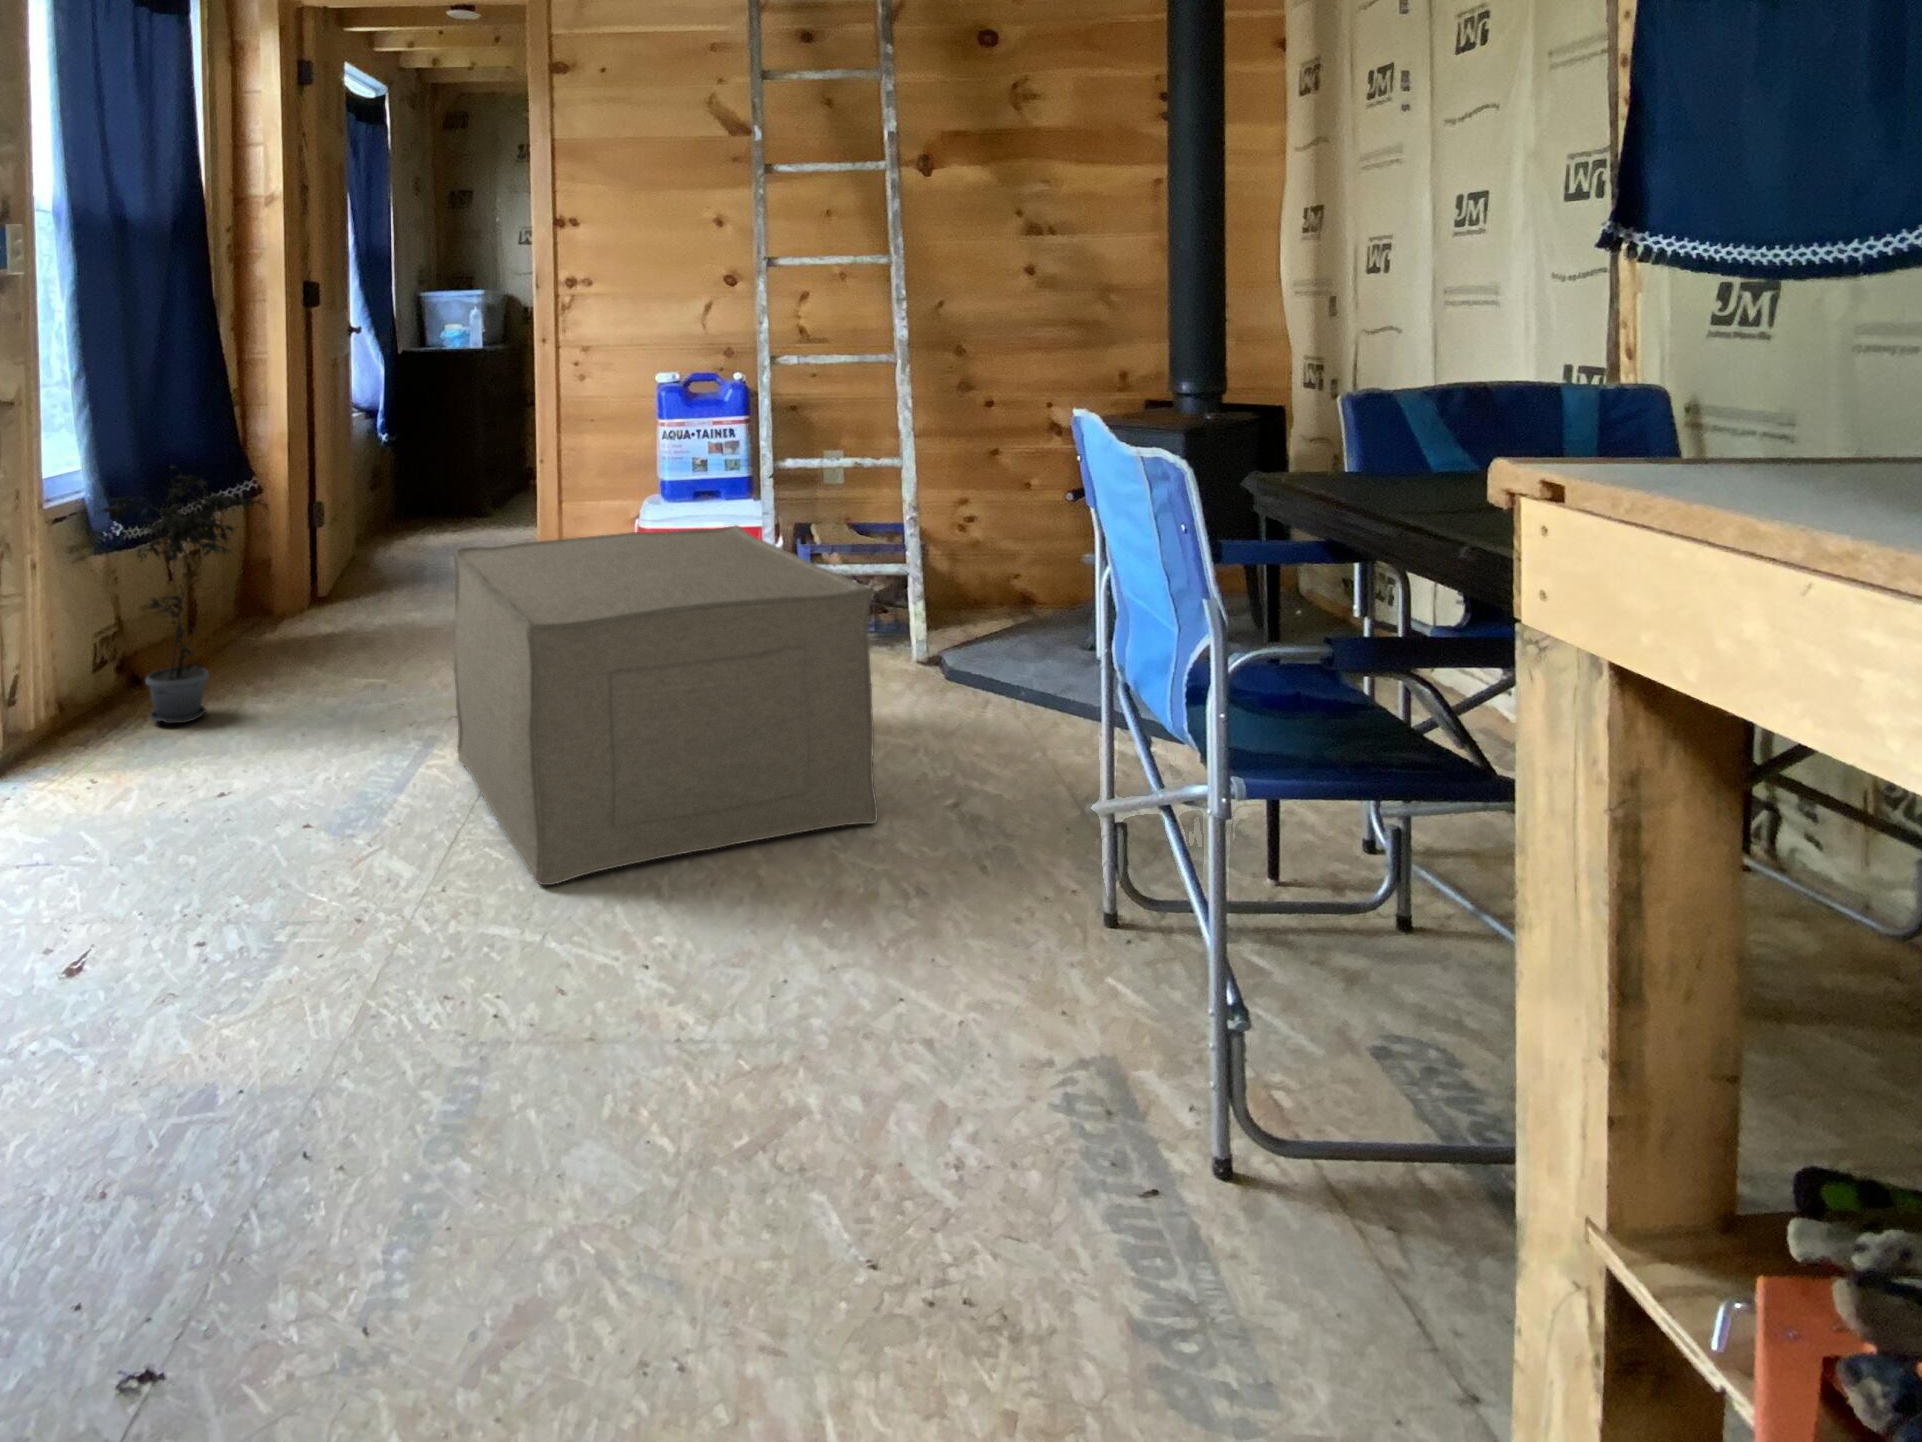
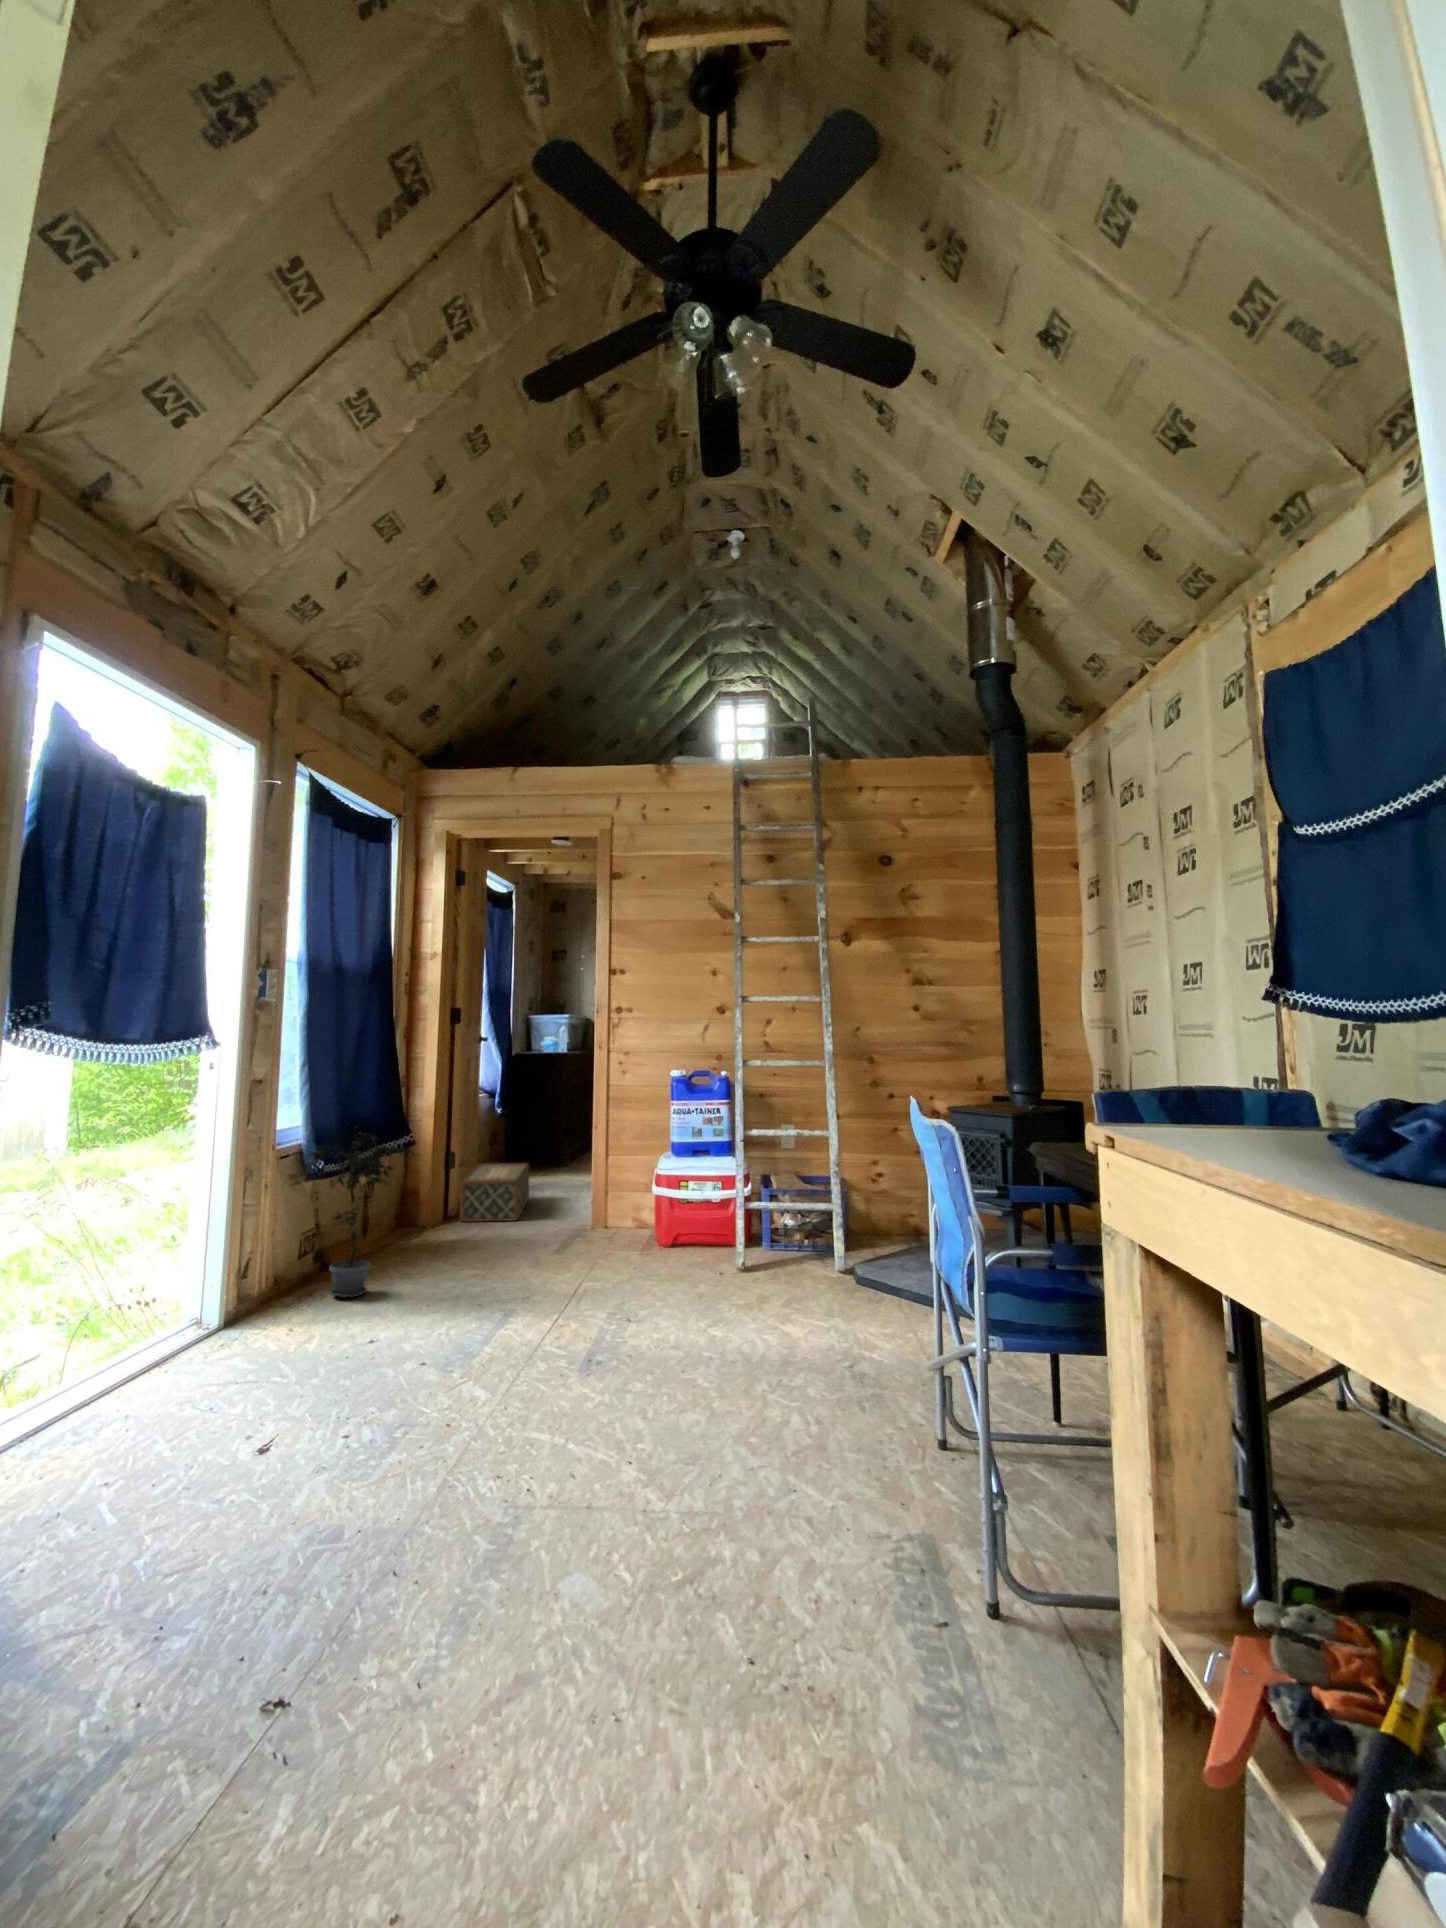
woven basket: none [335,511,438,601] -> present [460,1163,530,1222]
ottoman: present [454,525,878,885] -> none [526,1174,796,1409]

